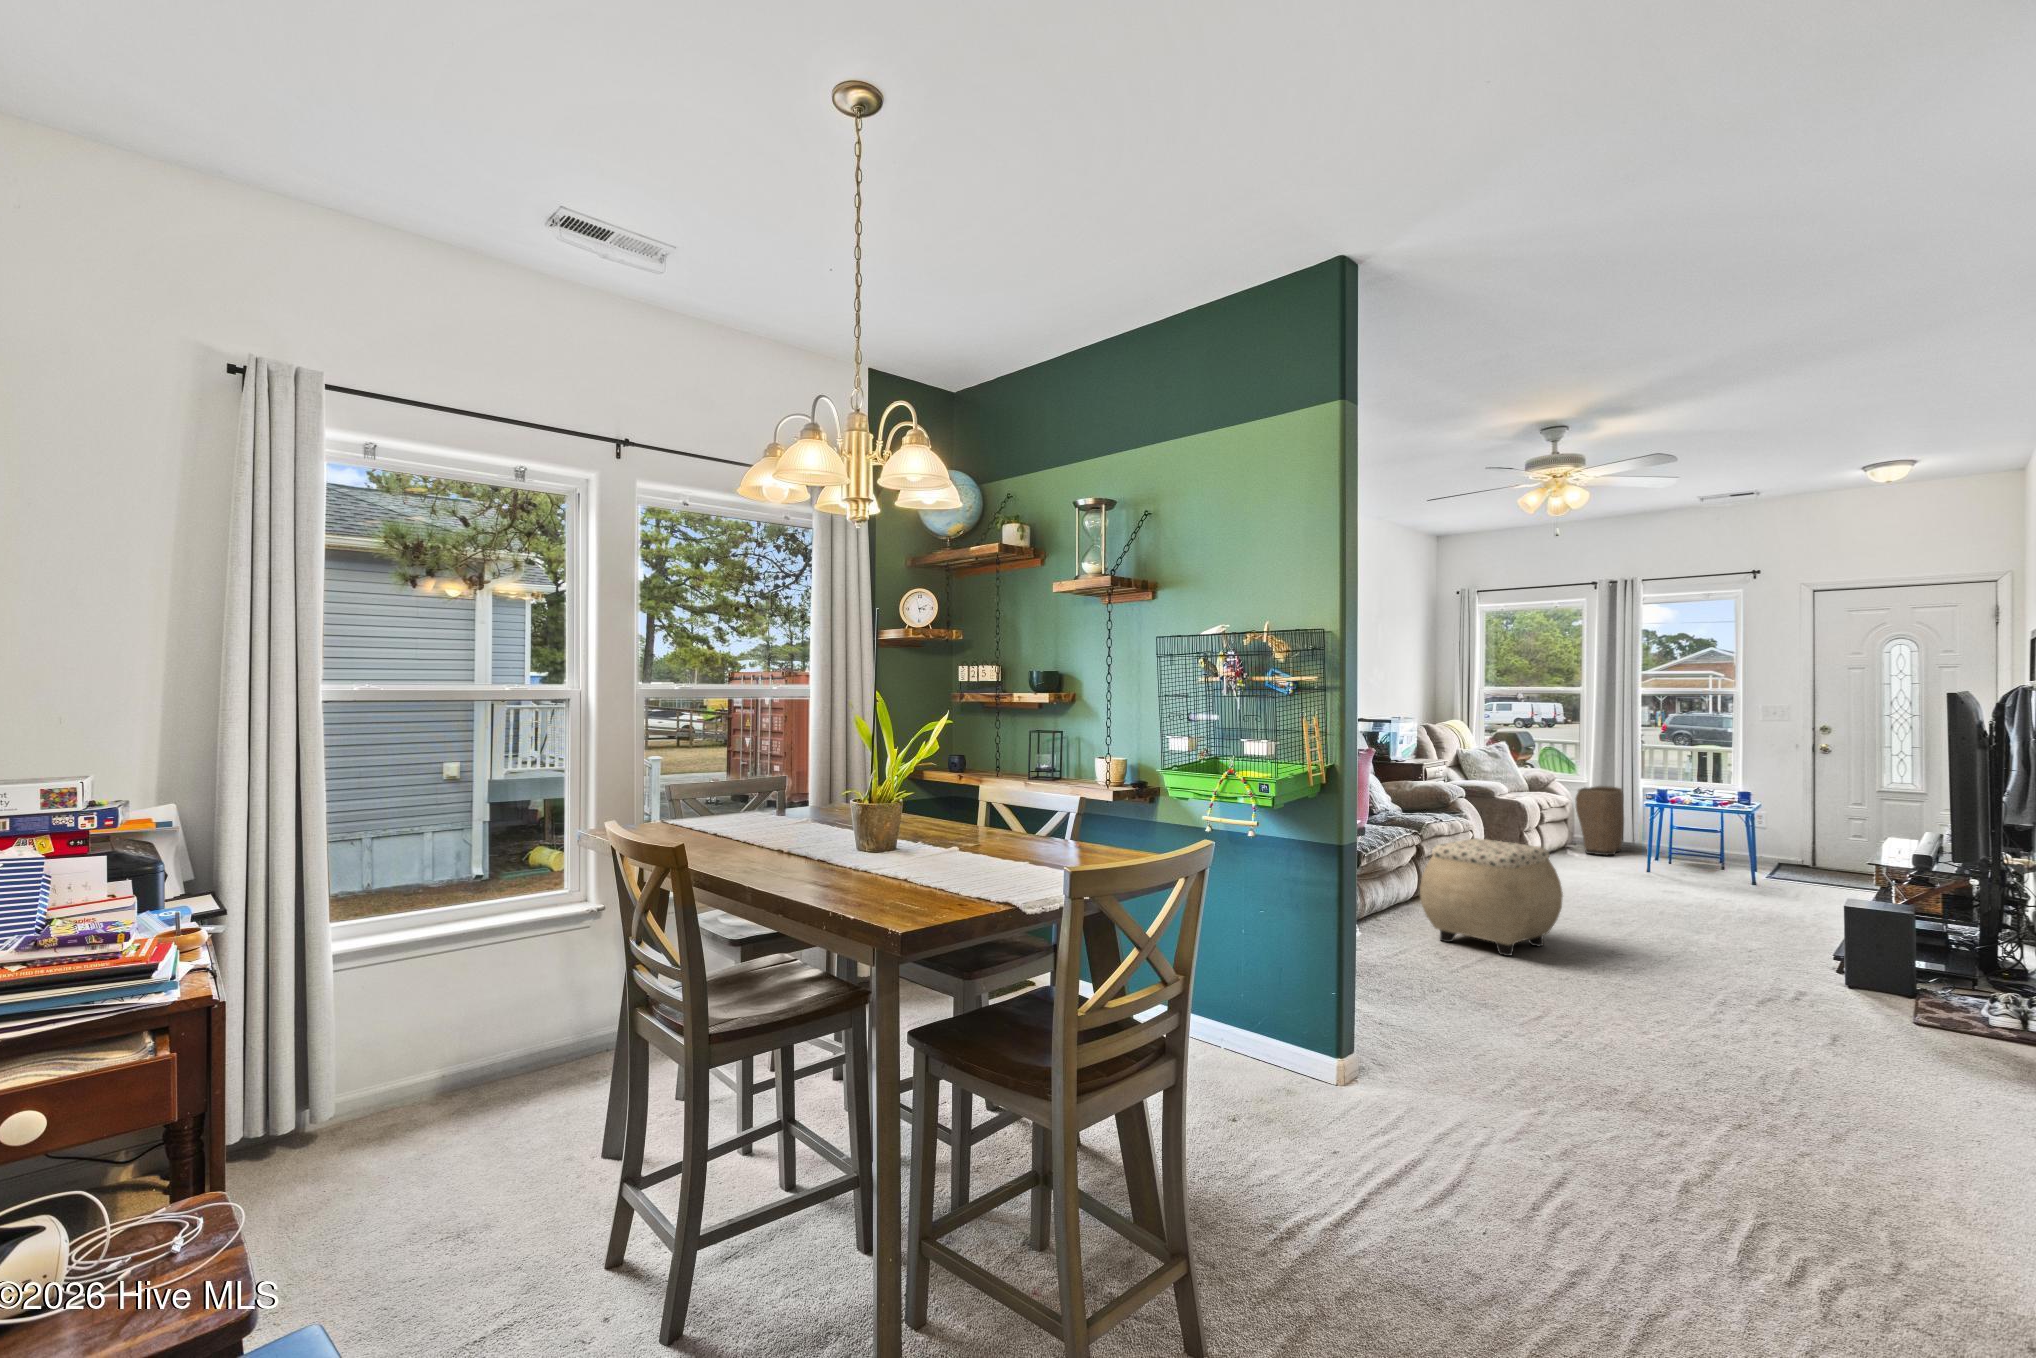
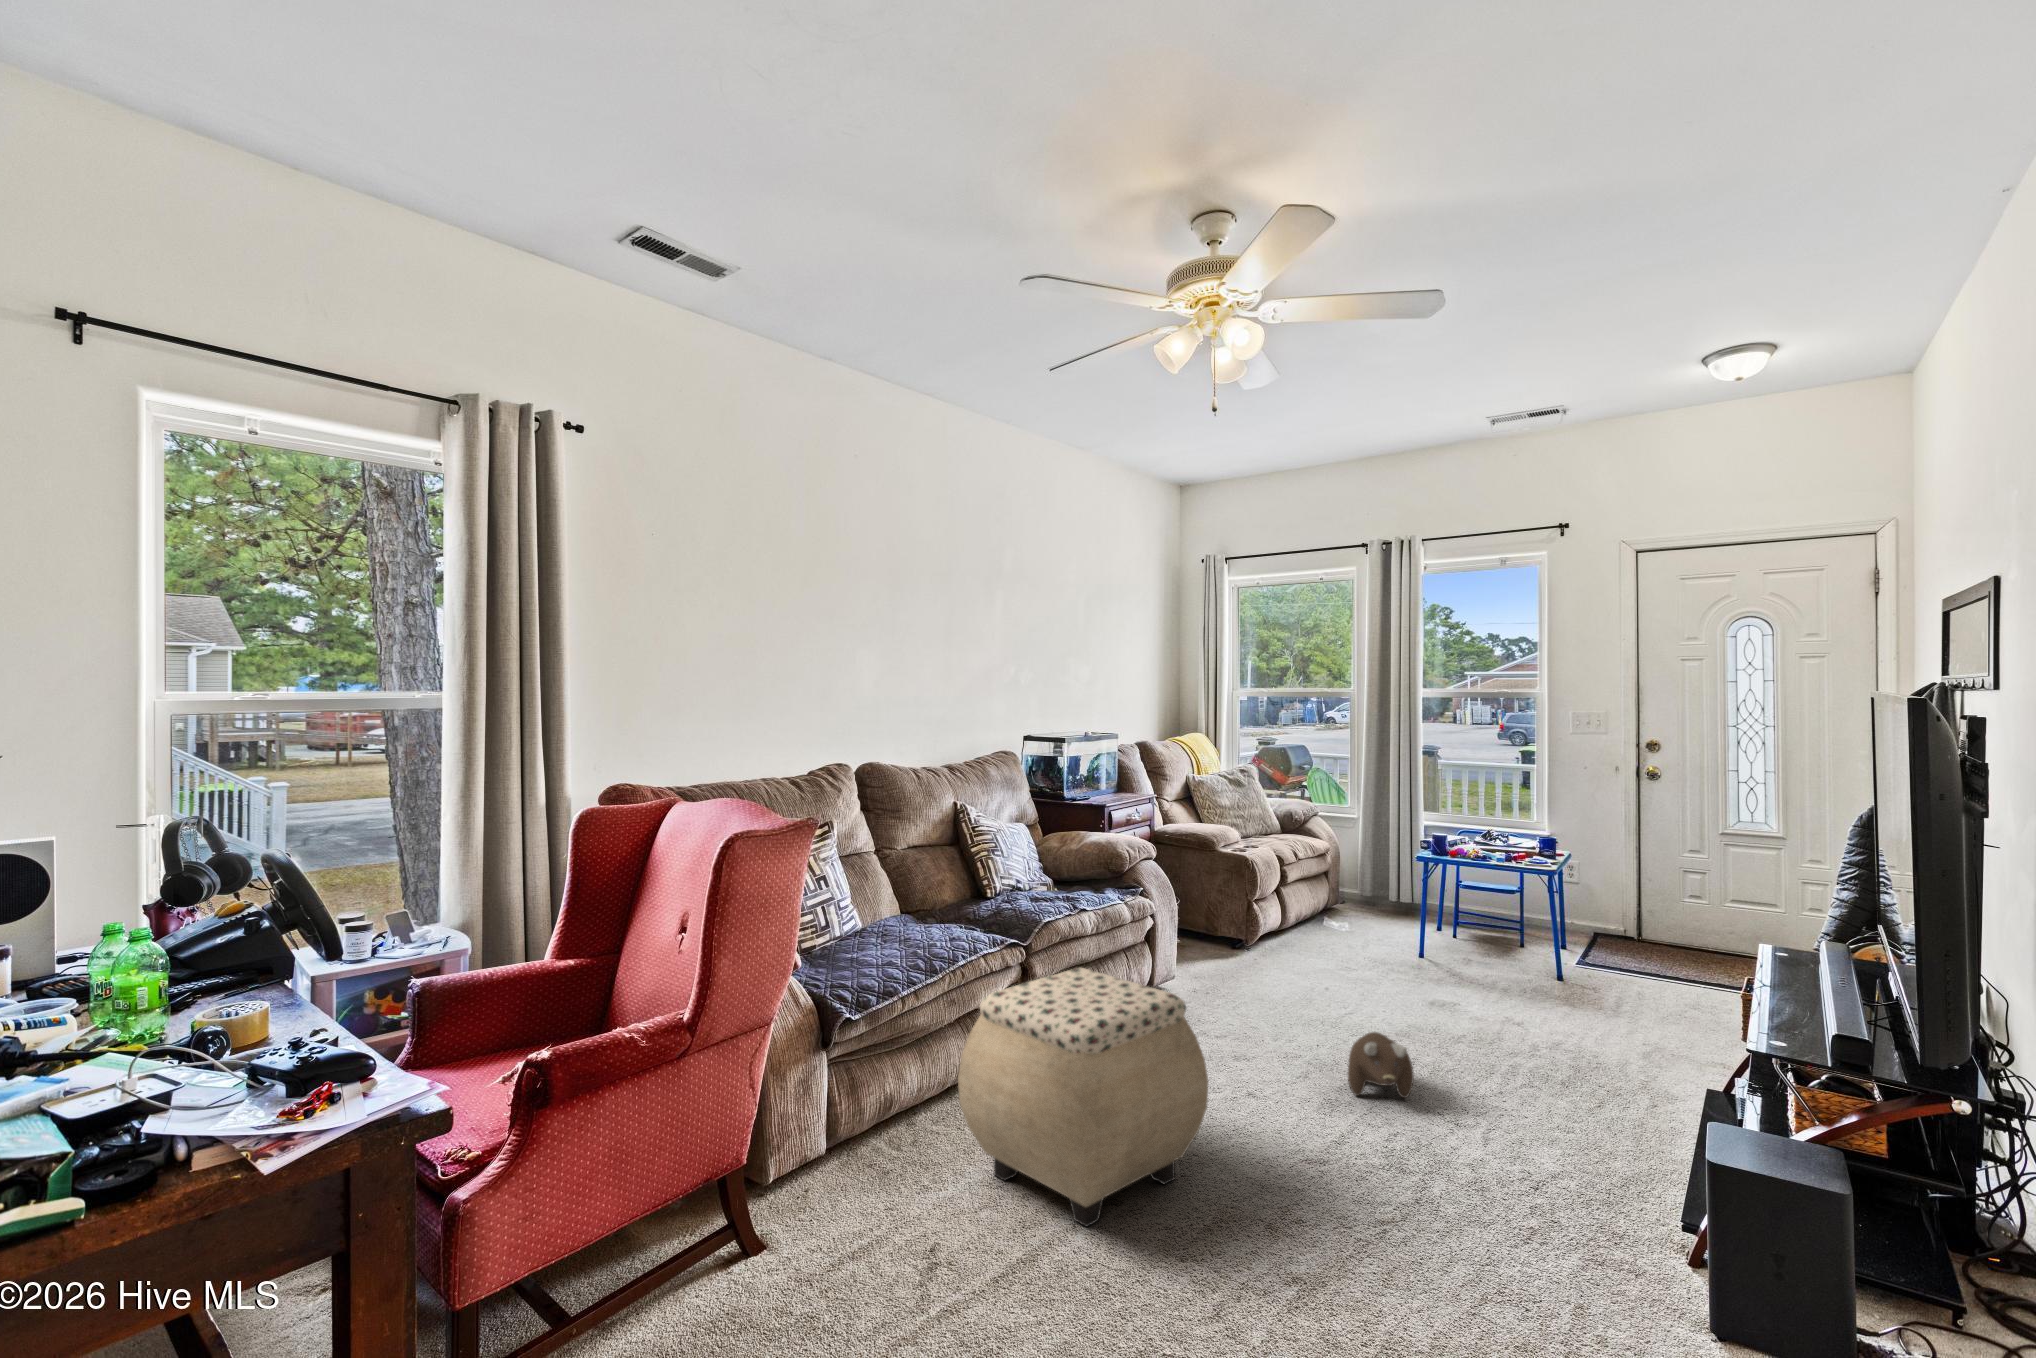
laundry basket: present [1575,786,1624,855] -> none [1337,825,1401,925]
plush toy: none [1625,889,1670,926] -> present [1348,1032,1414,1098]

